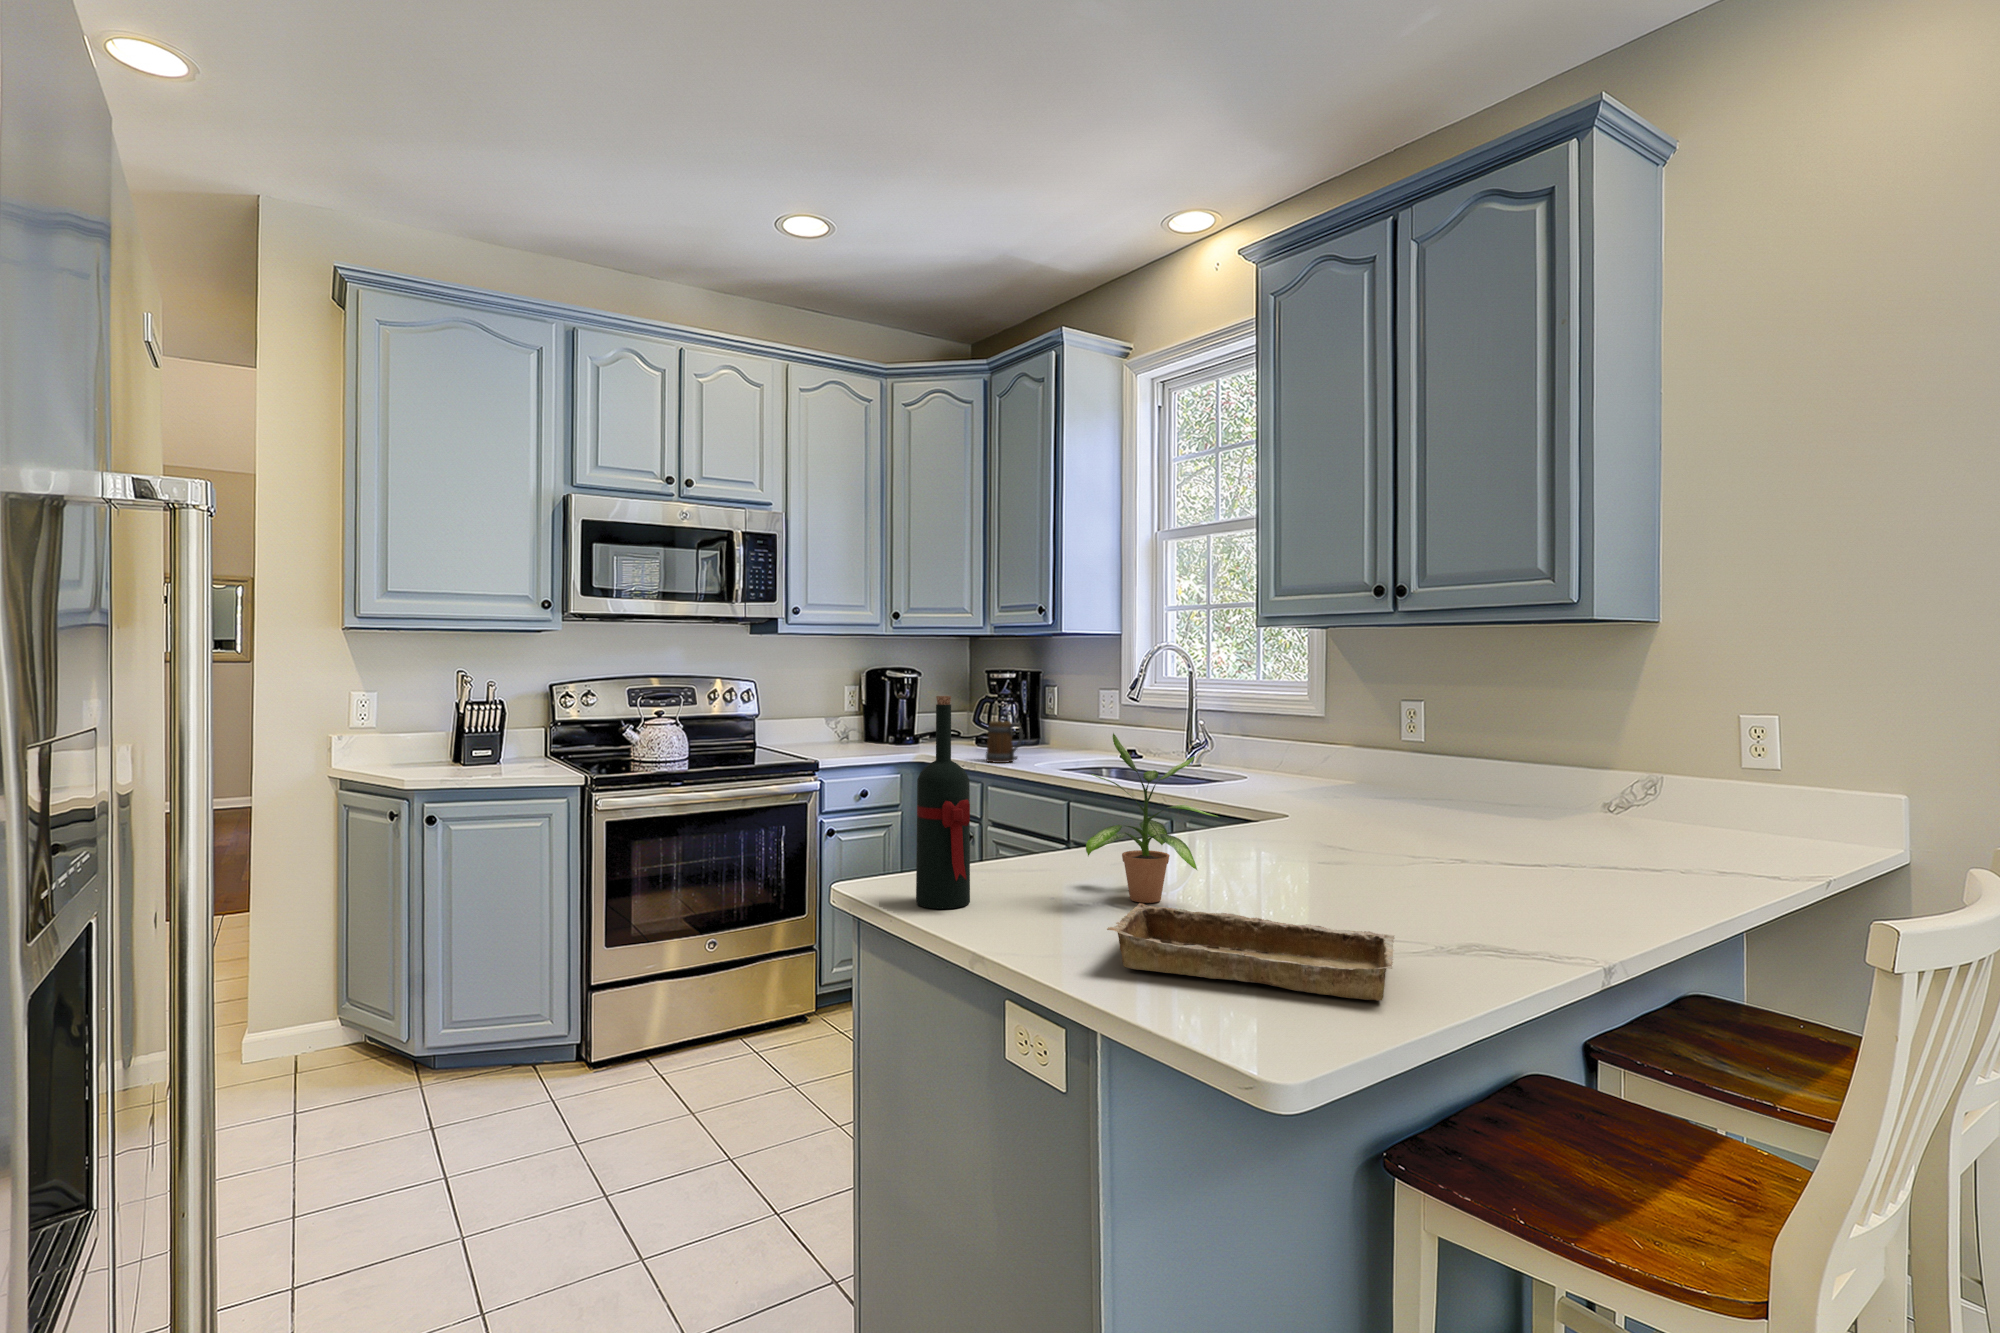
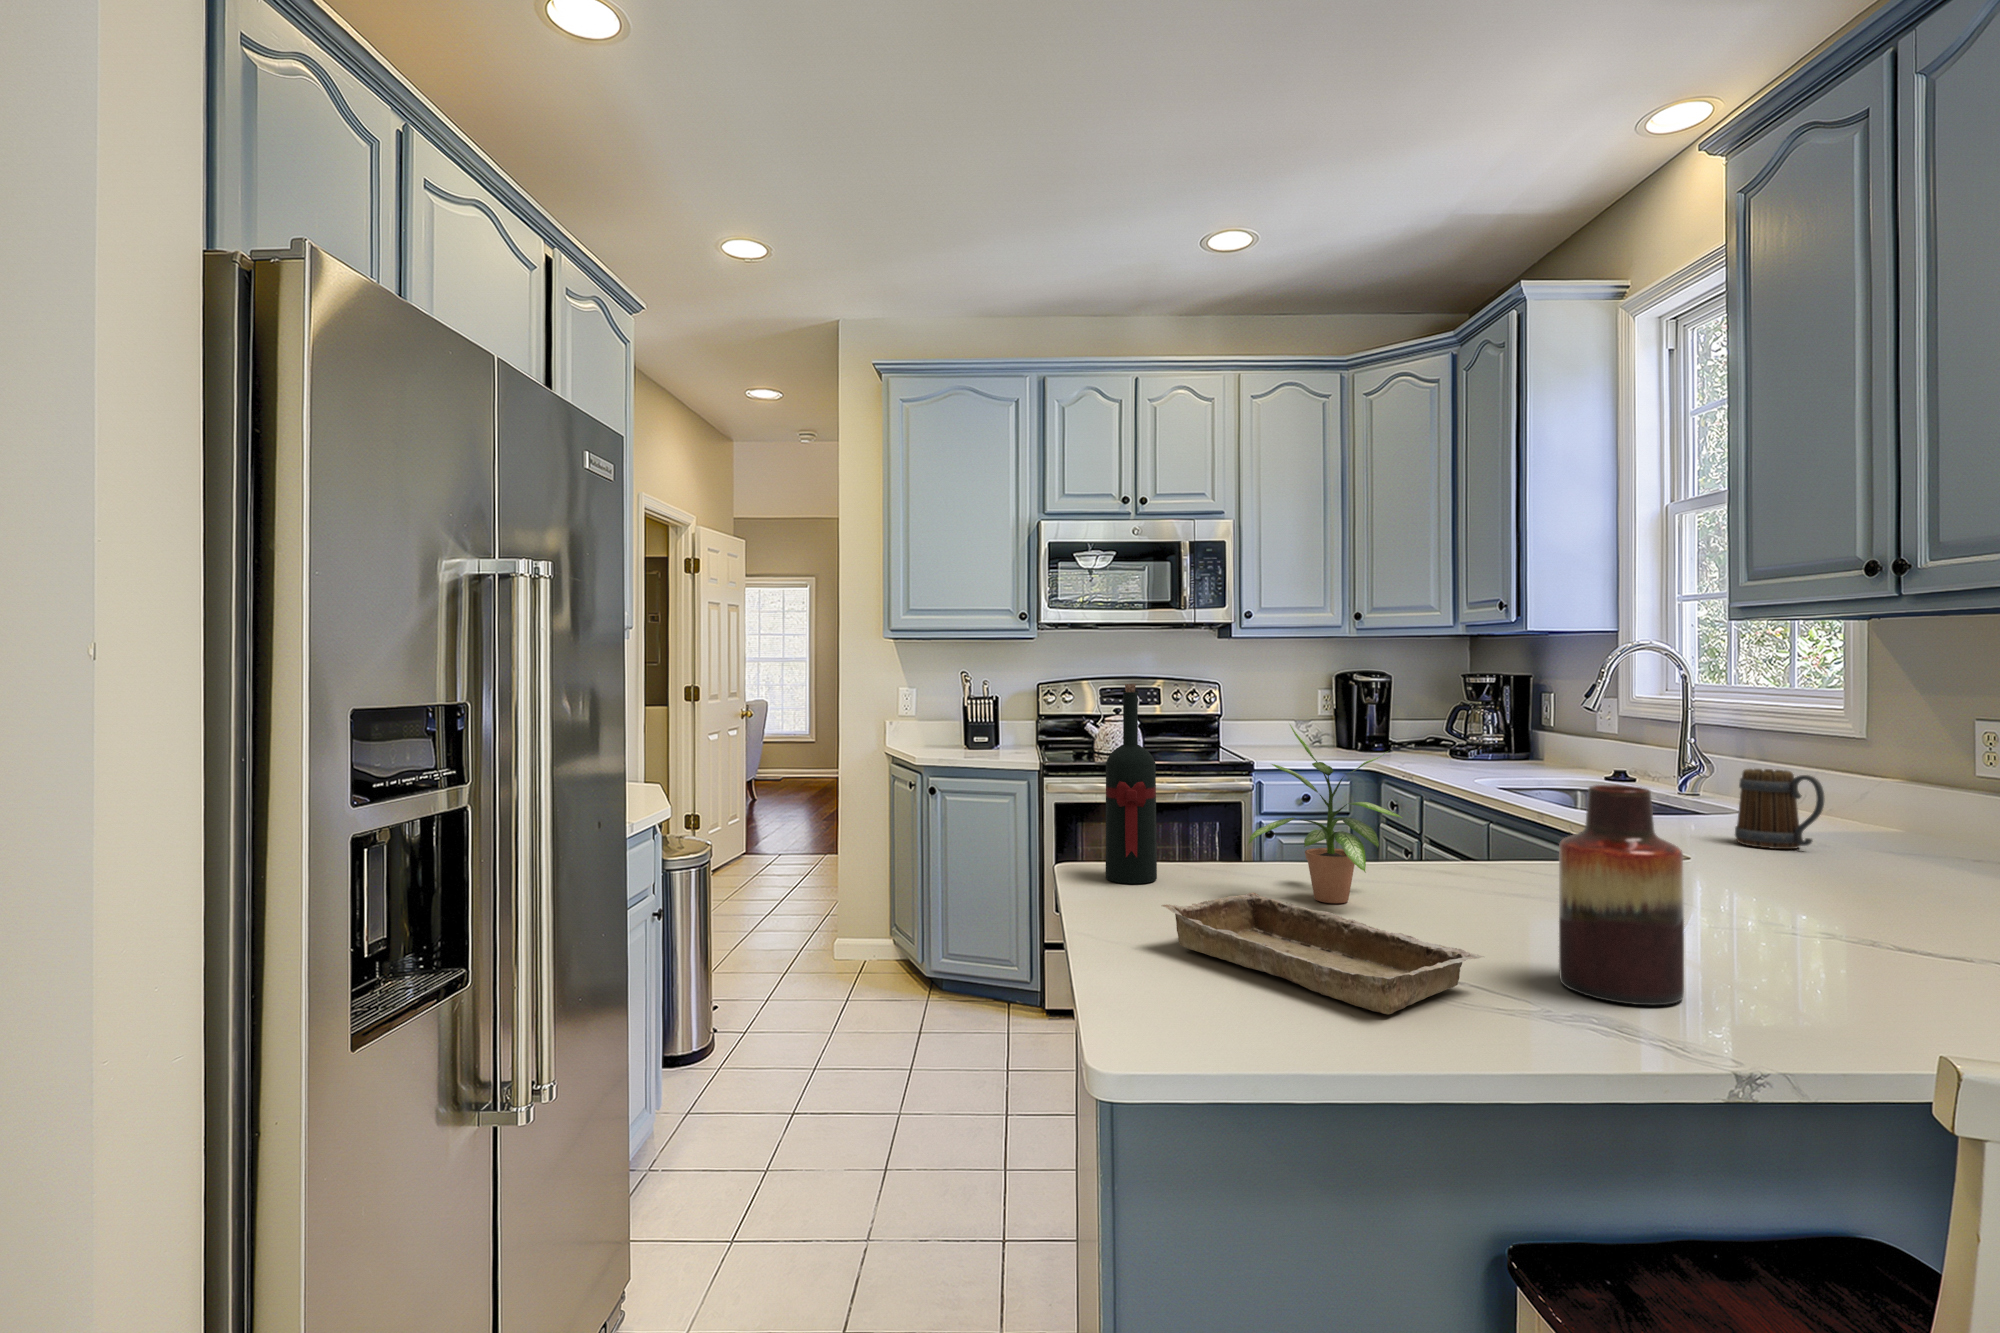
mug: present [986,721,1023,763] -> present [1735,769,1825,849]
vase: none [1410,781,1505,957] -> present [1559,785,1684,1005]

